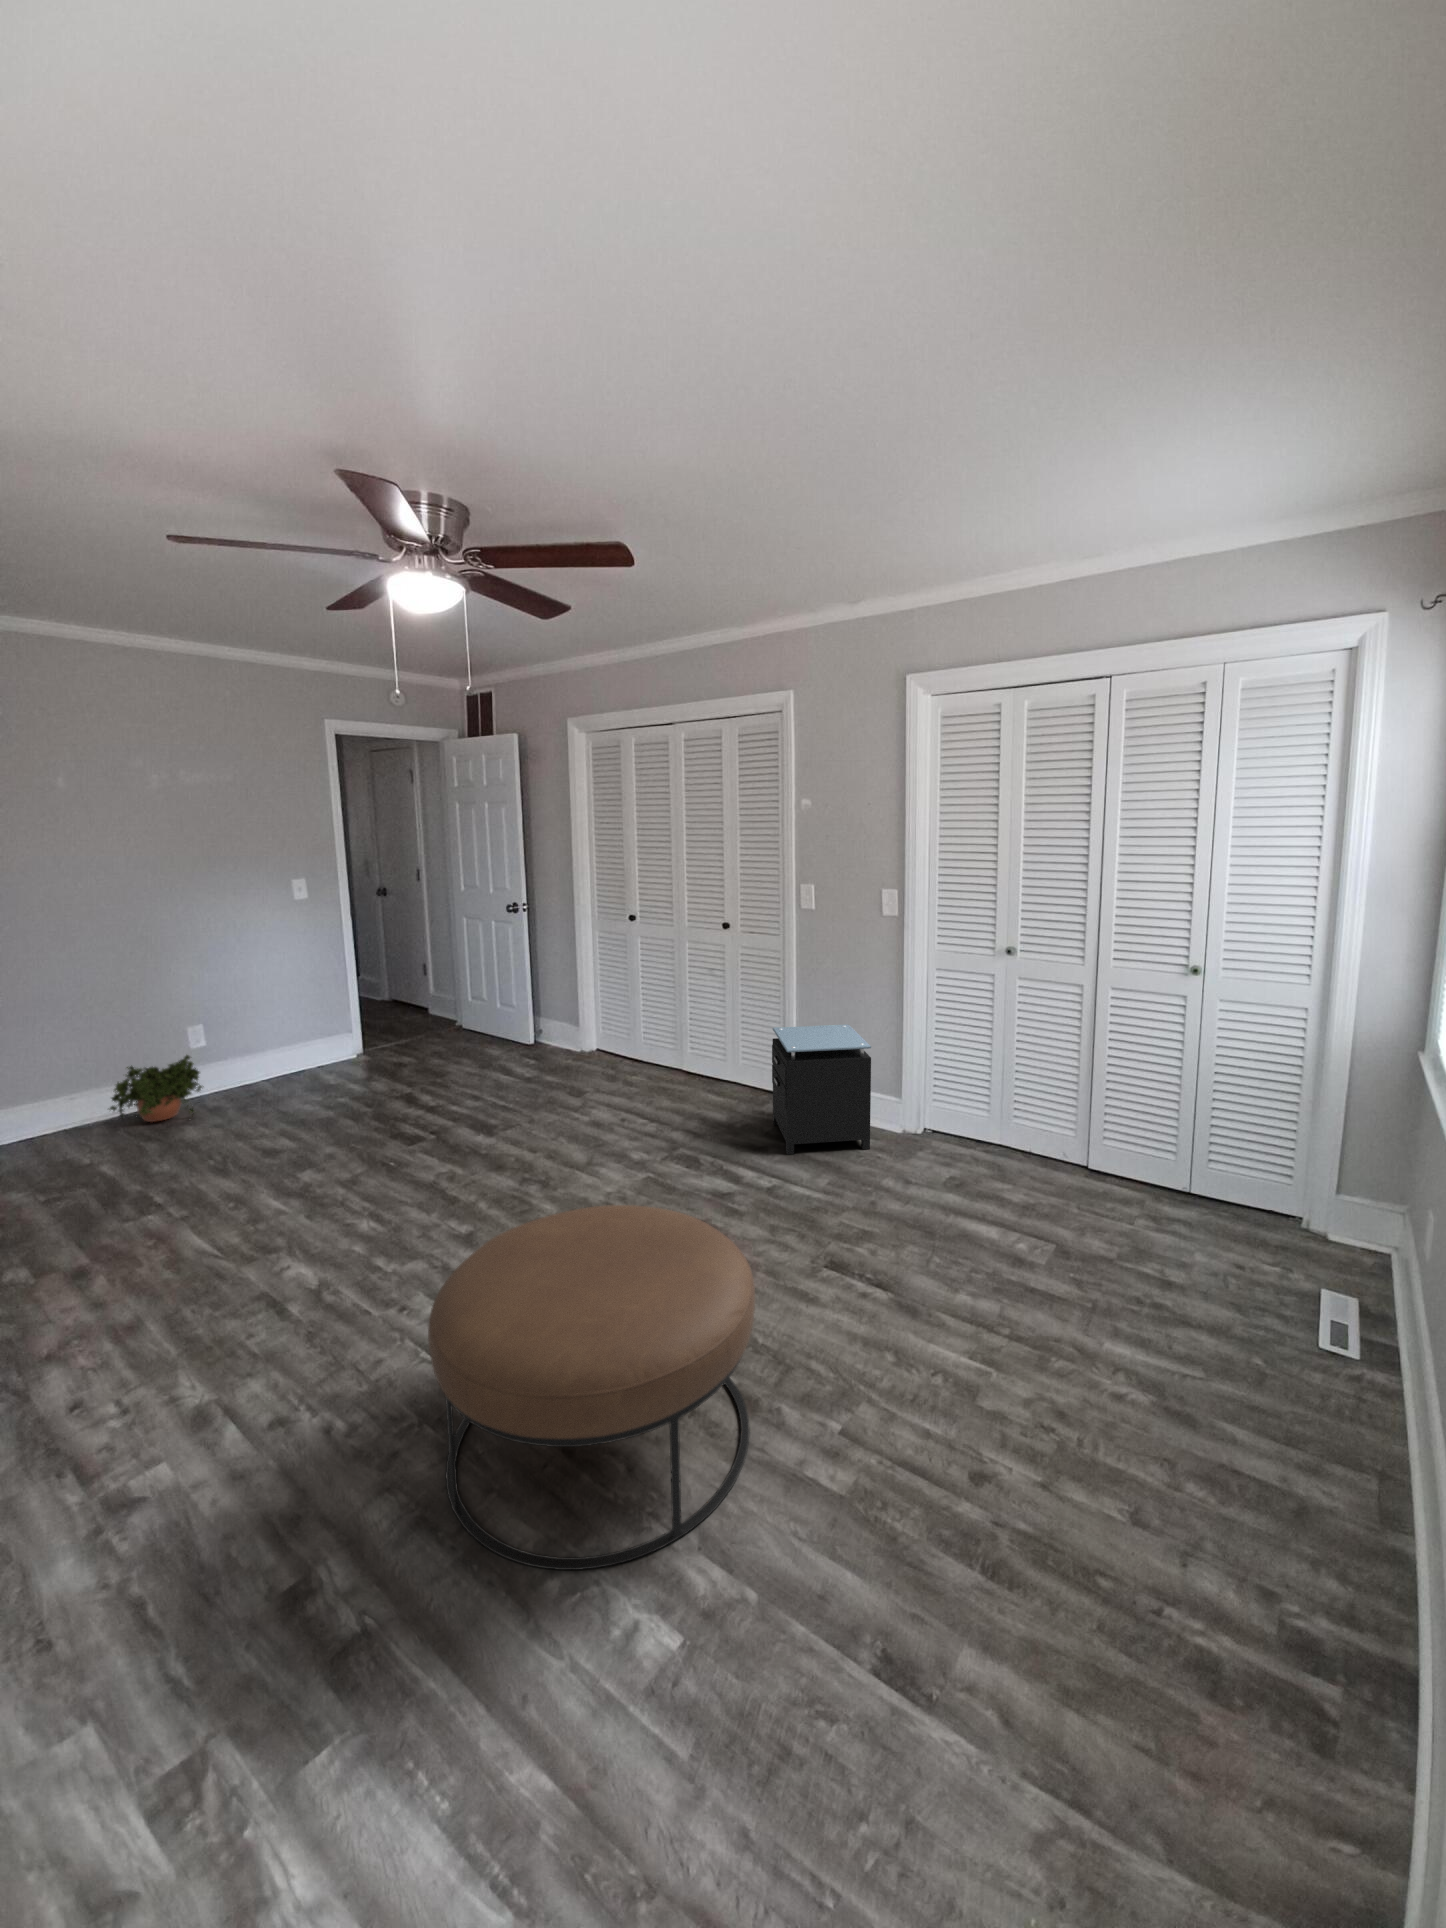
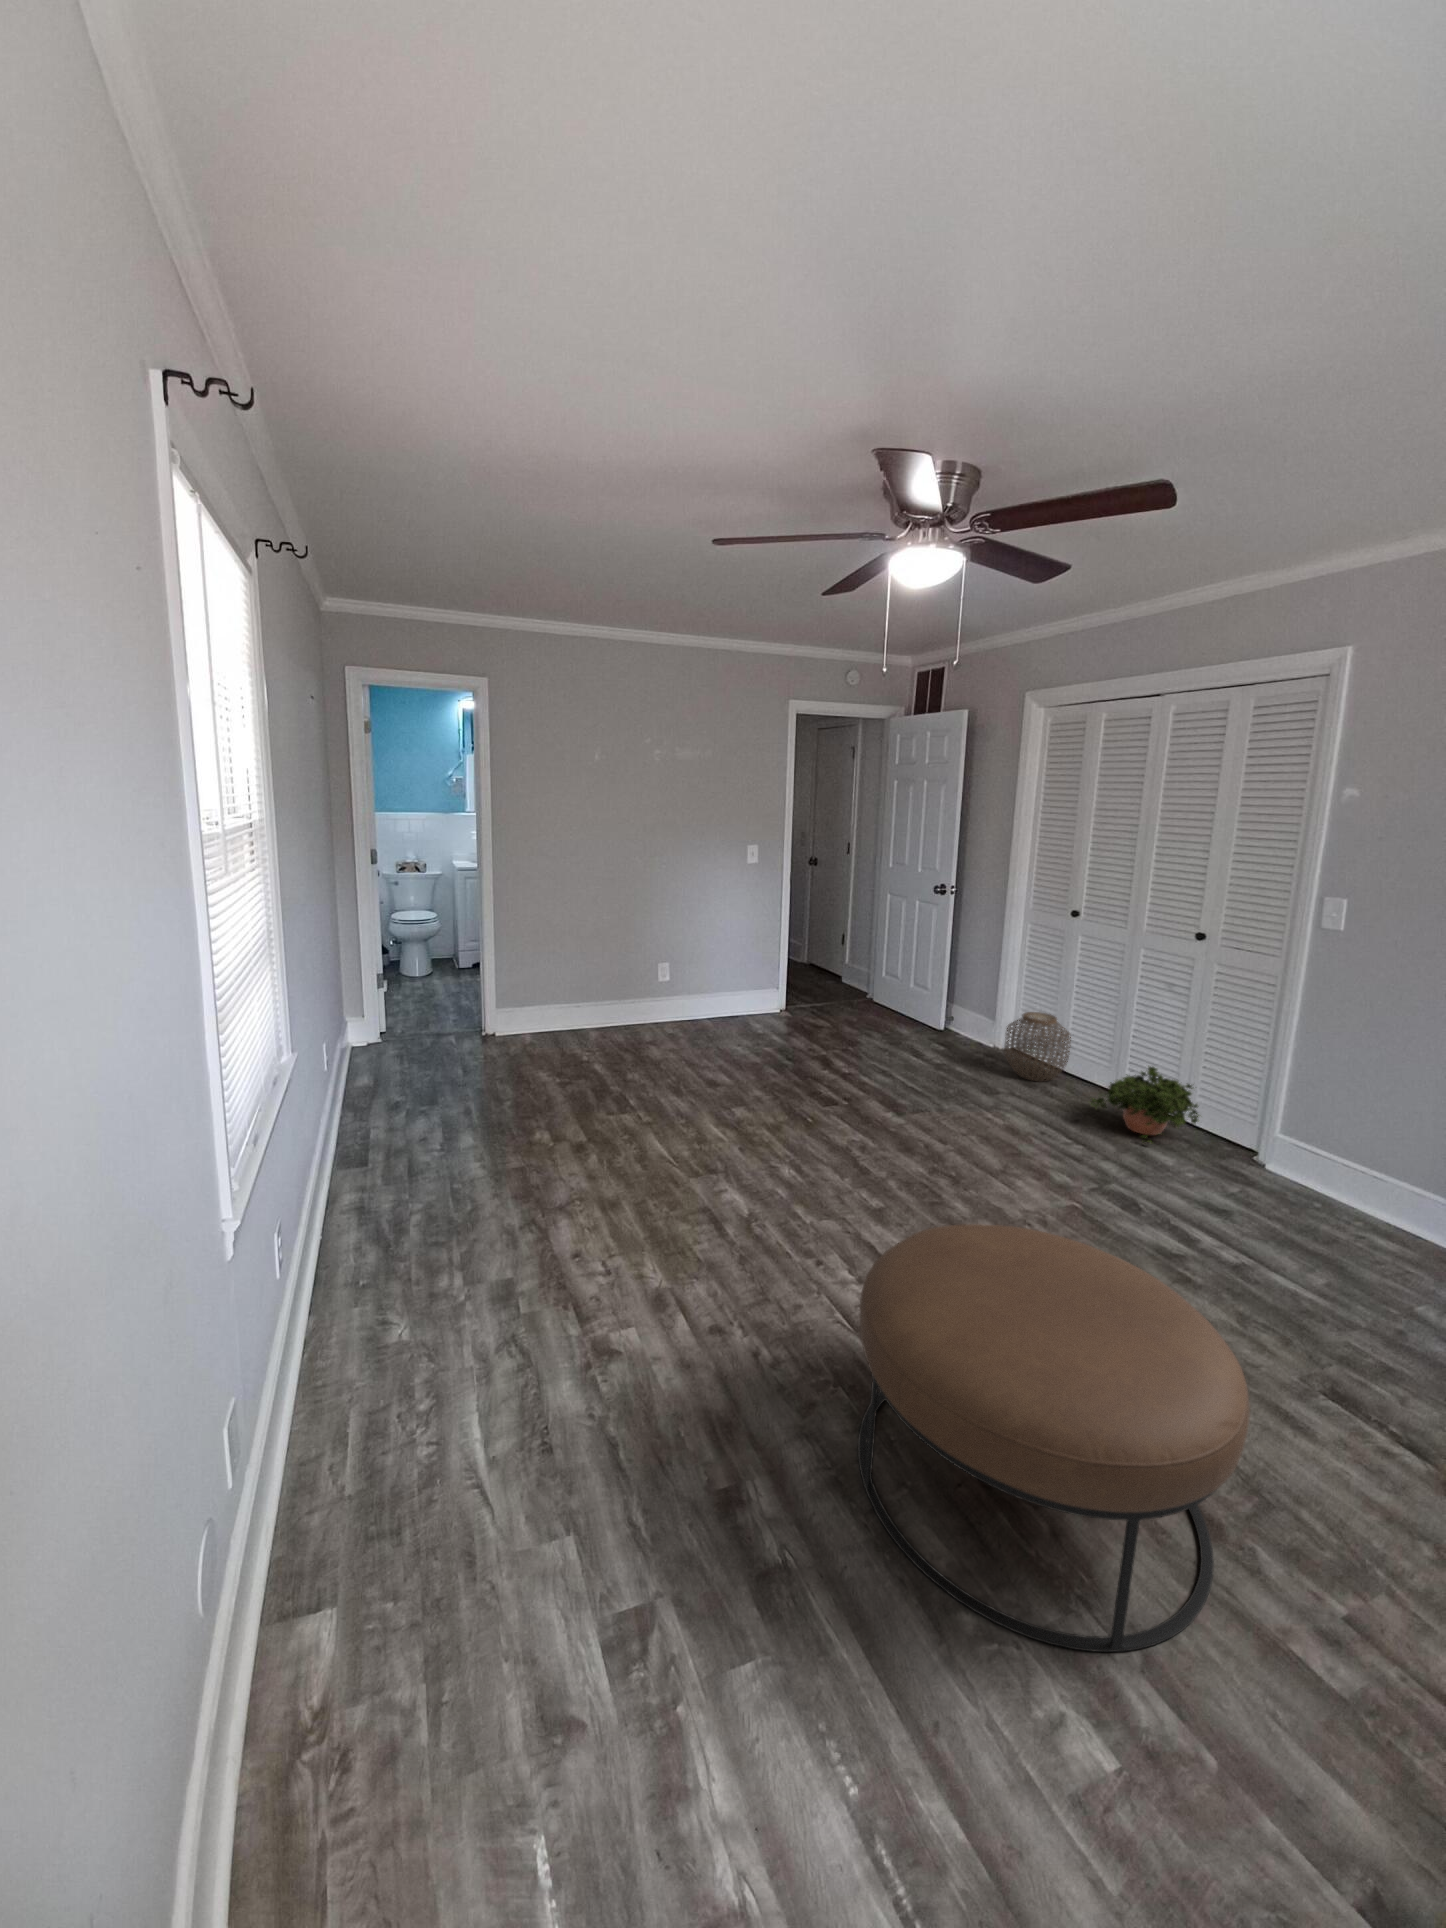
woven basket: none [587,1012,643,1076] -> present [1005,1012,1071,1081]
nightstand: present [772,1025,871,1154] -> none [1238,1068,1419,1254]
potted plant: present [109,1055,202,1122] -> present [1091,1066,1199,1142]

